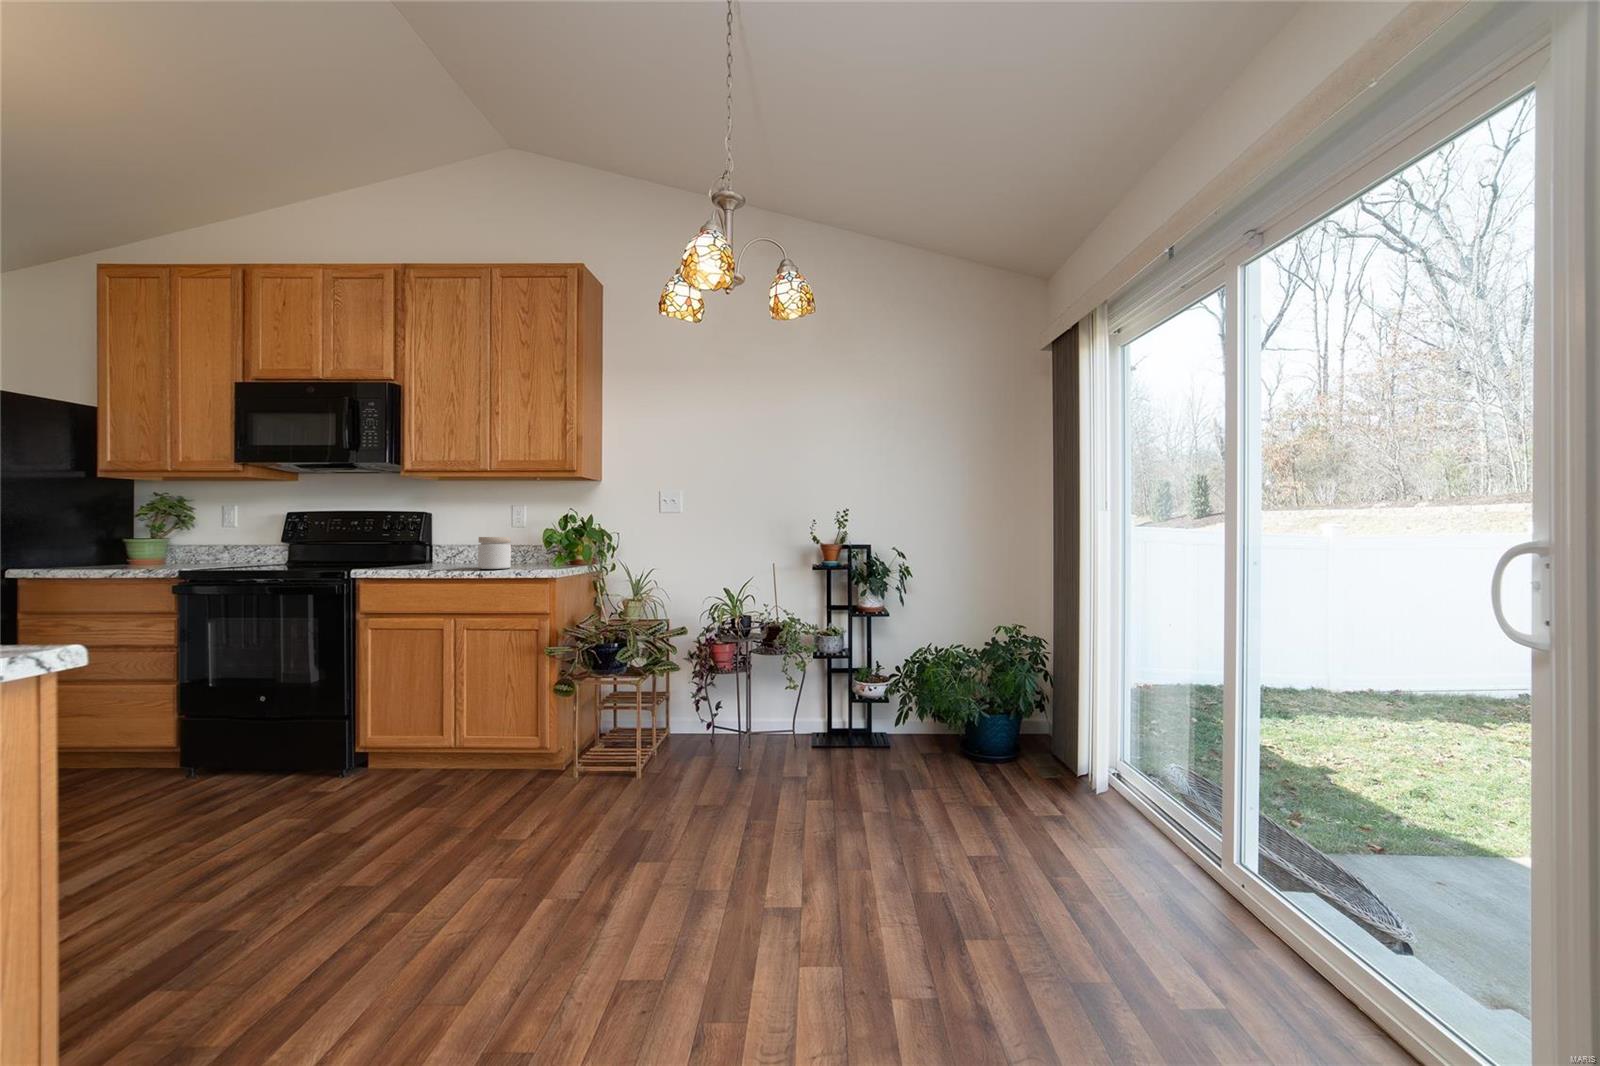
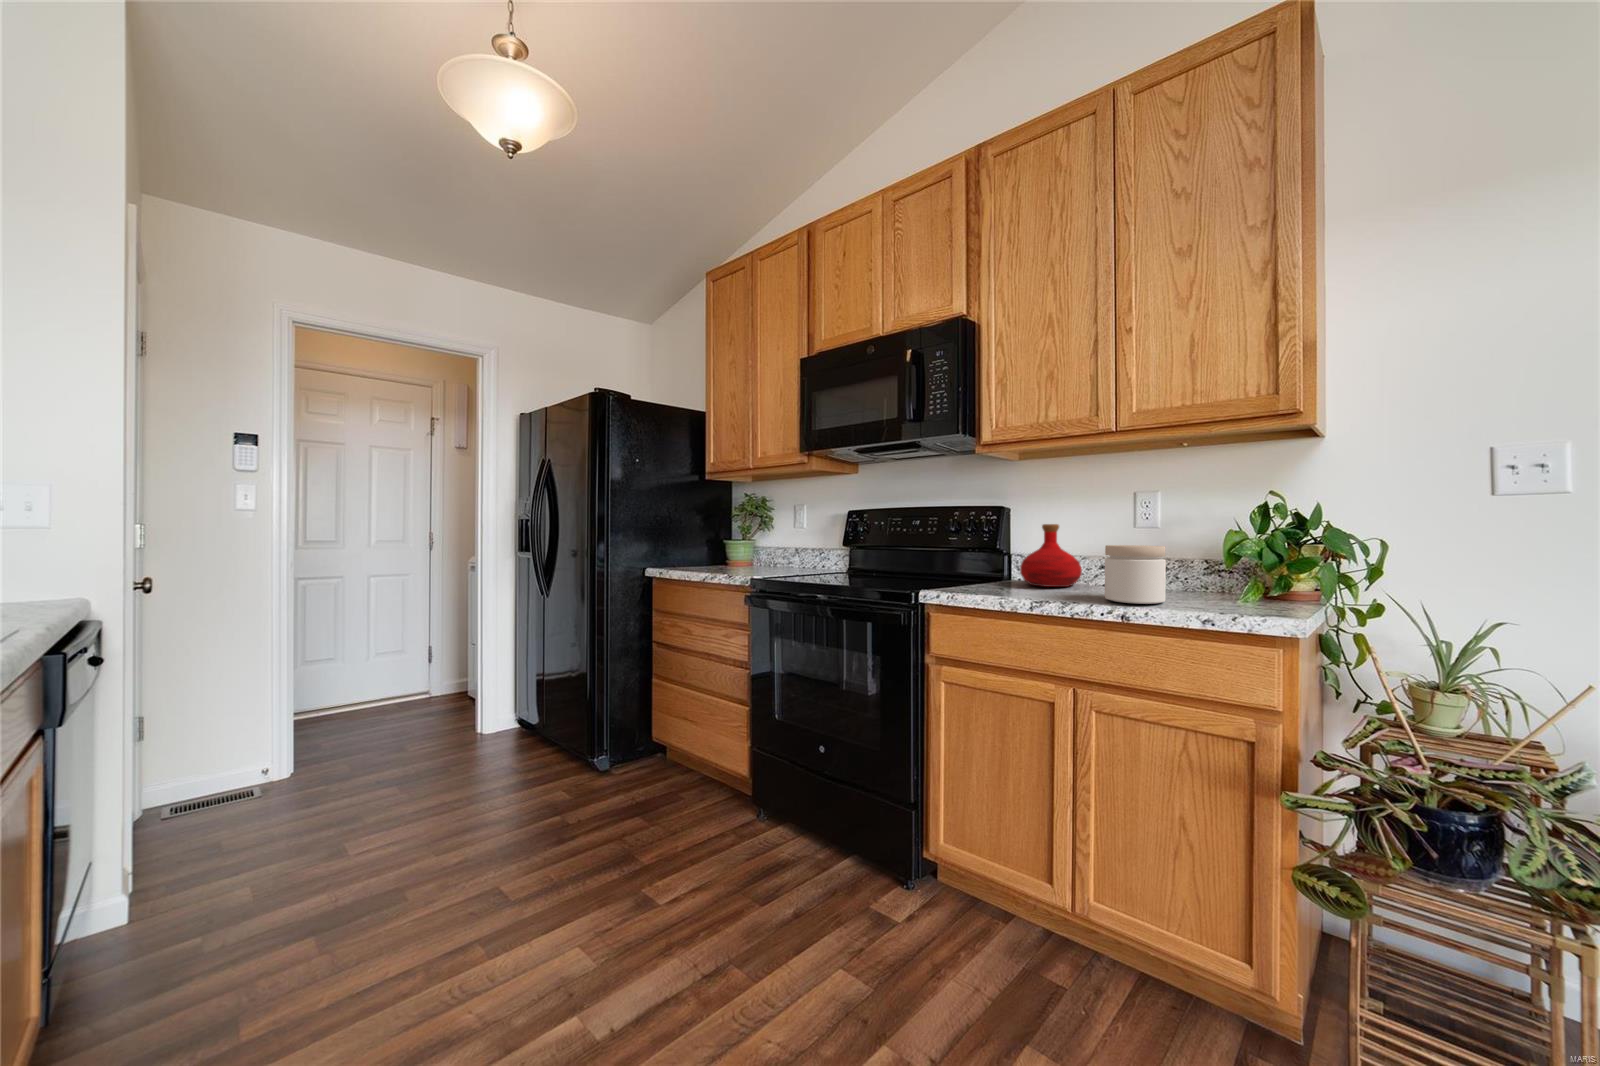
bottle: none [433,525,474,565] -> present [1020,524,1082,587]

